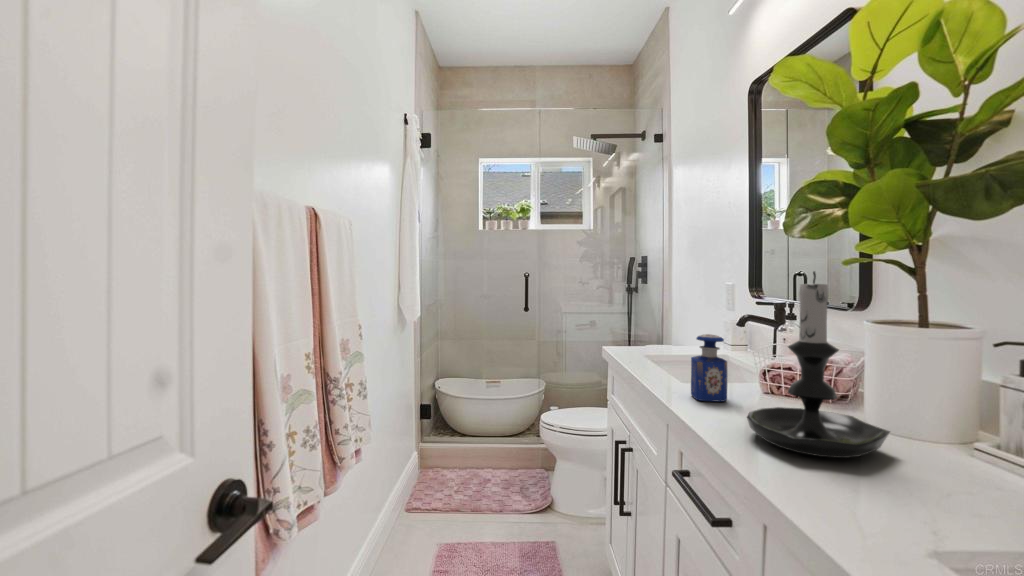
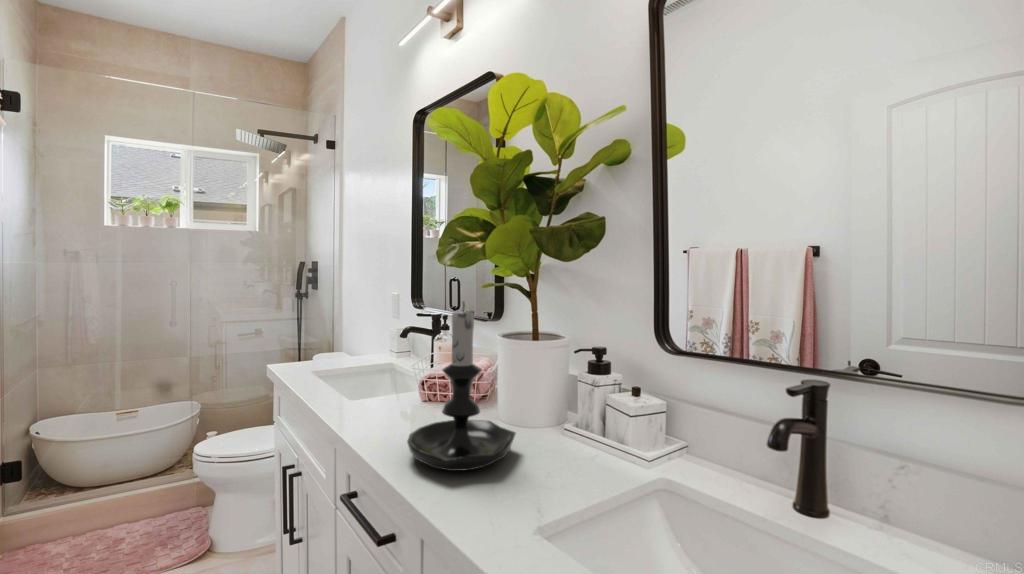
perfume bottle: present [691,334,727,402] -> none [356,355,391,423]

